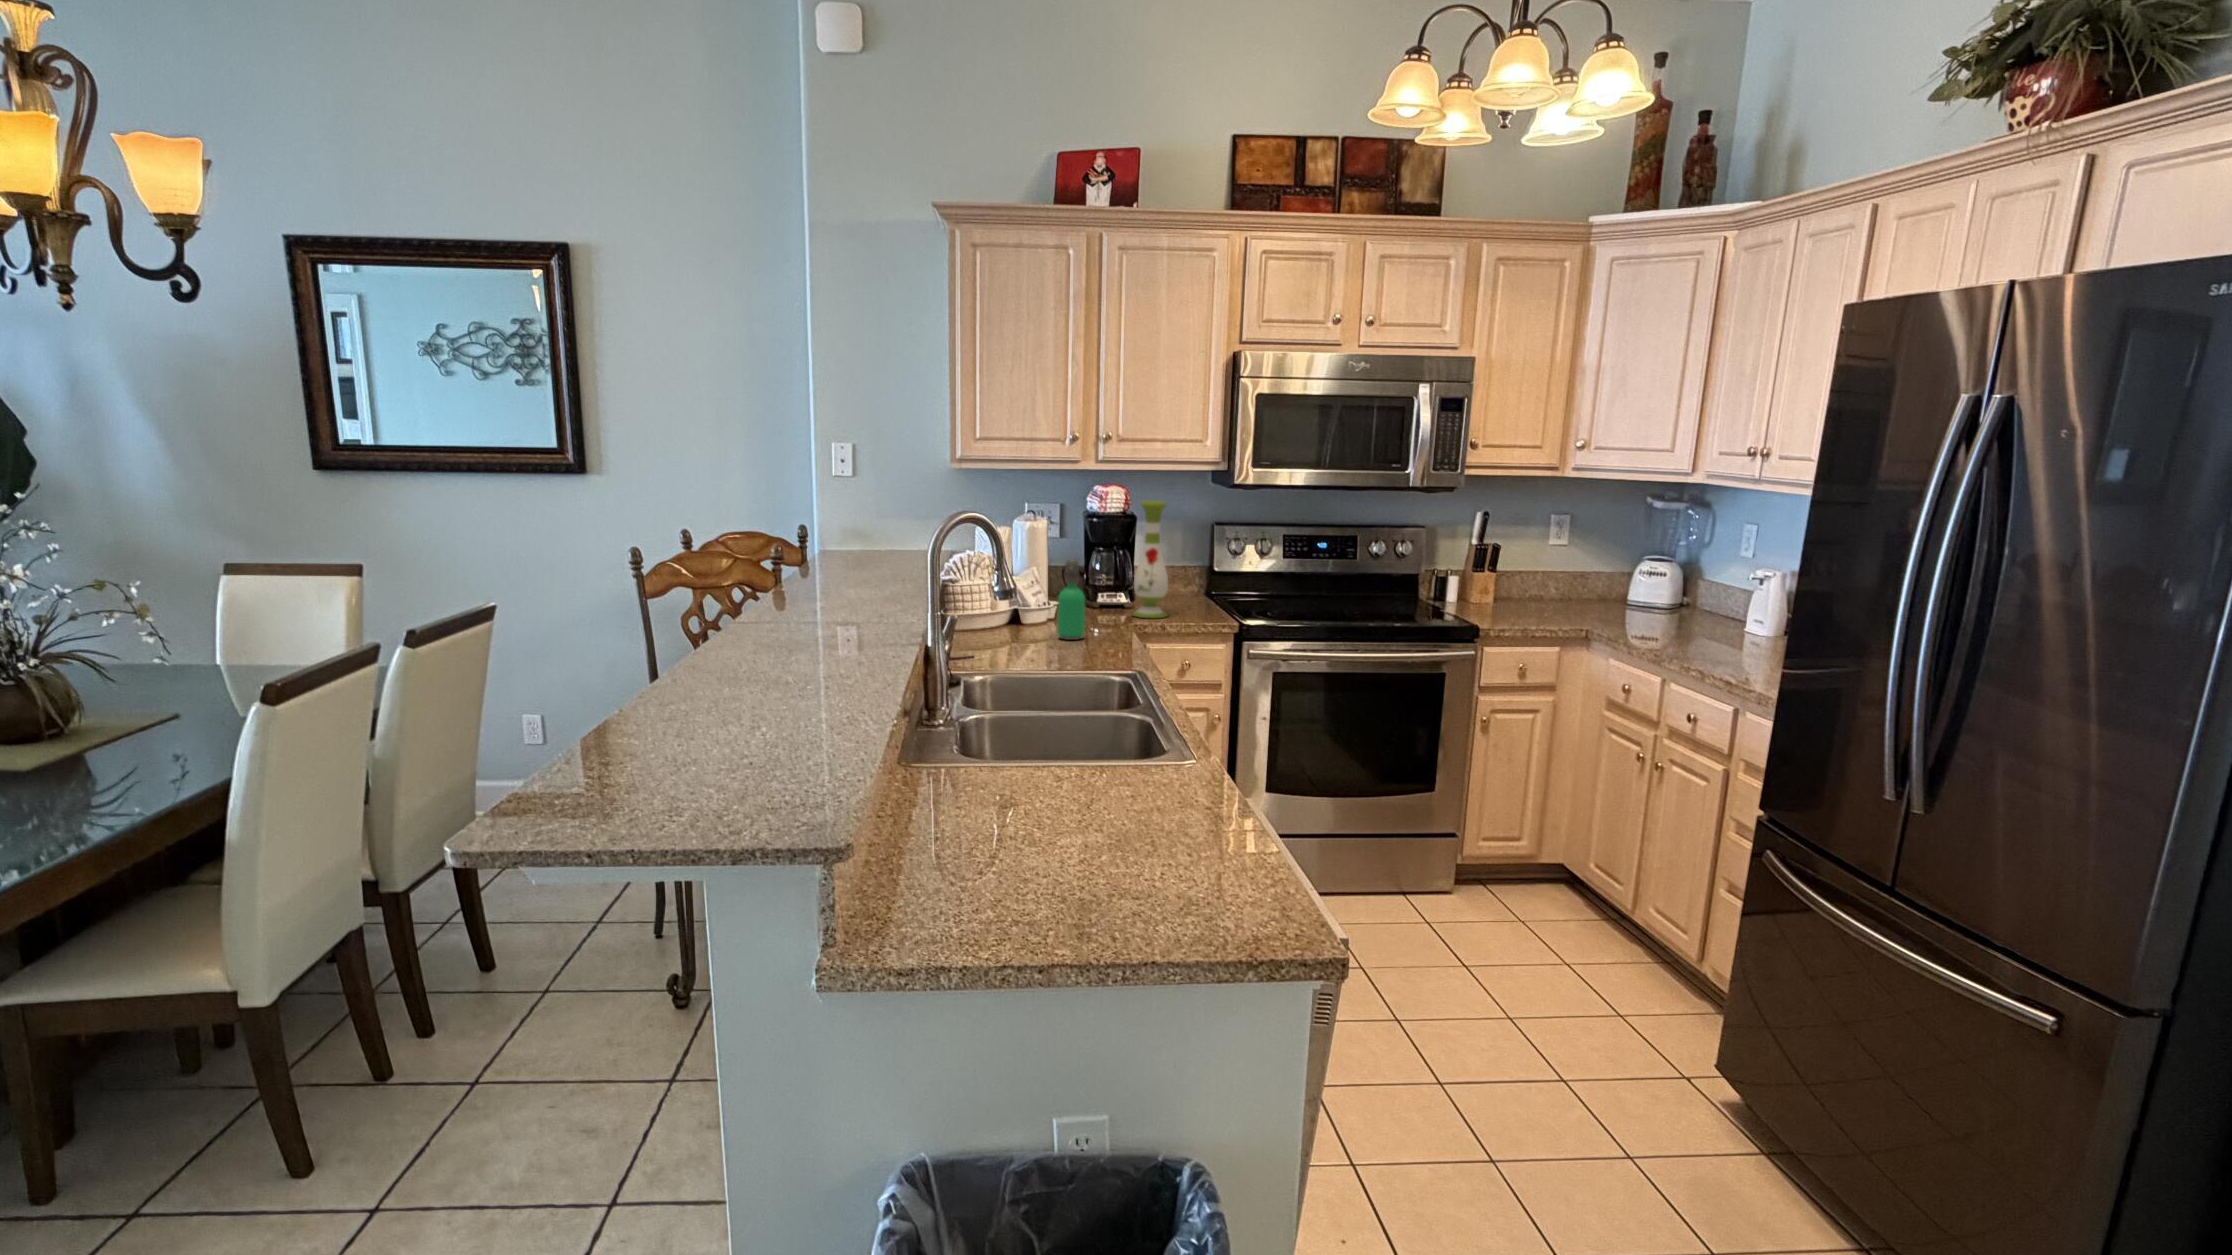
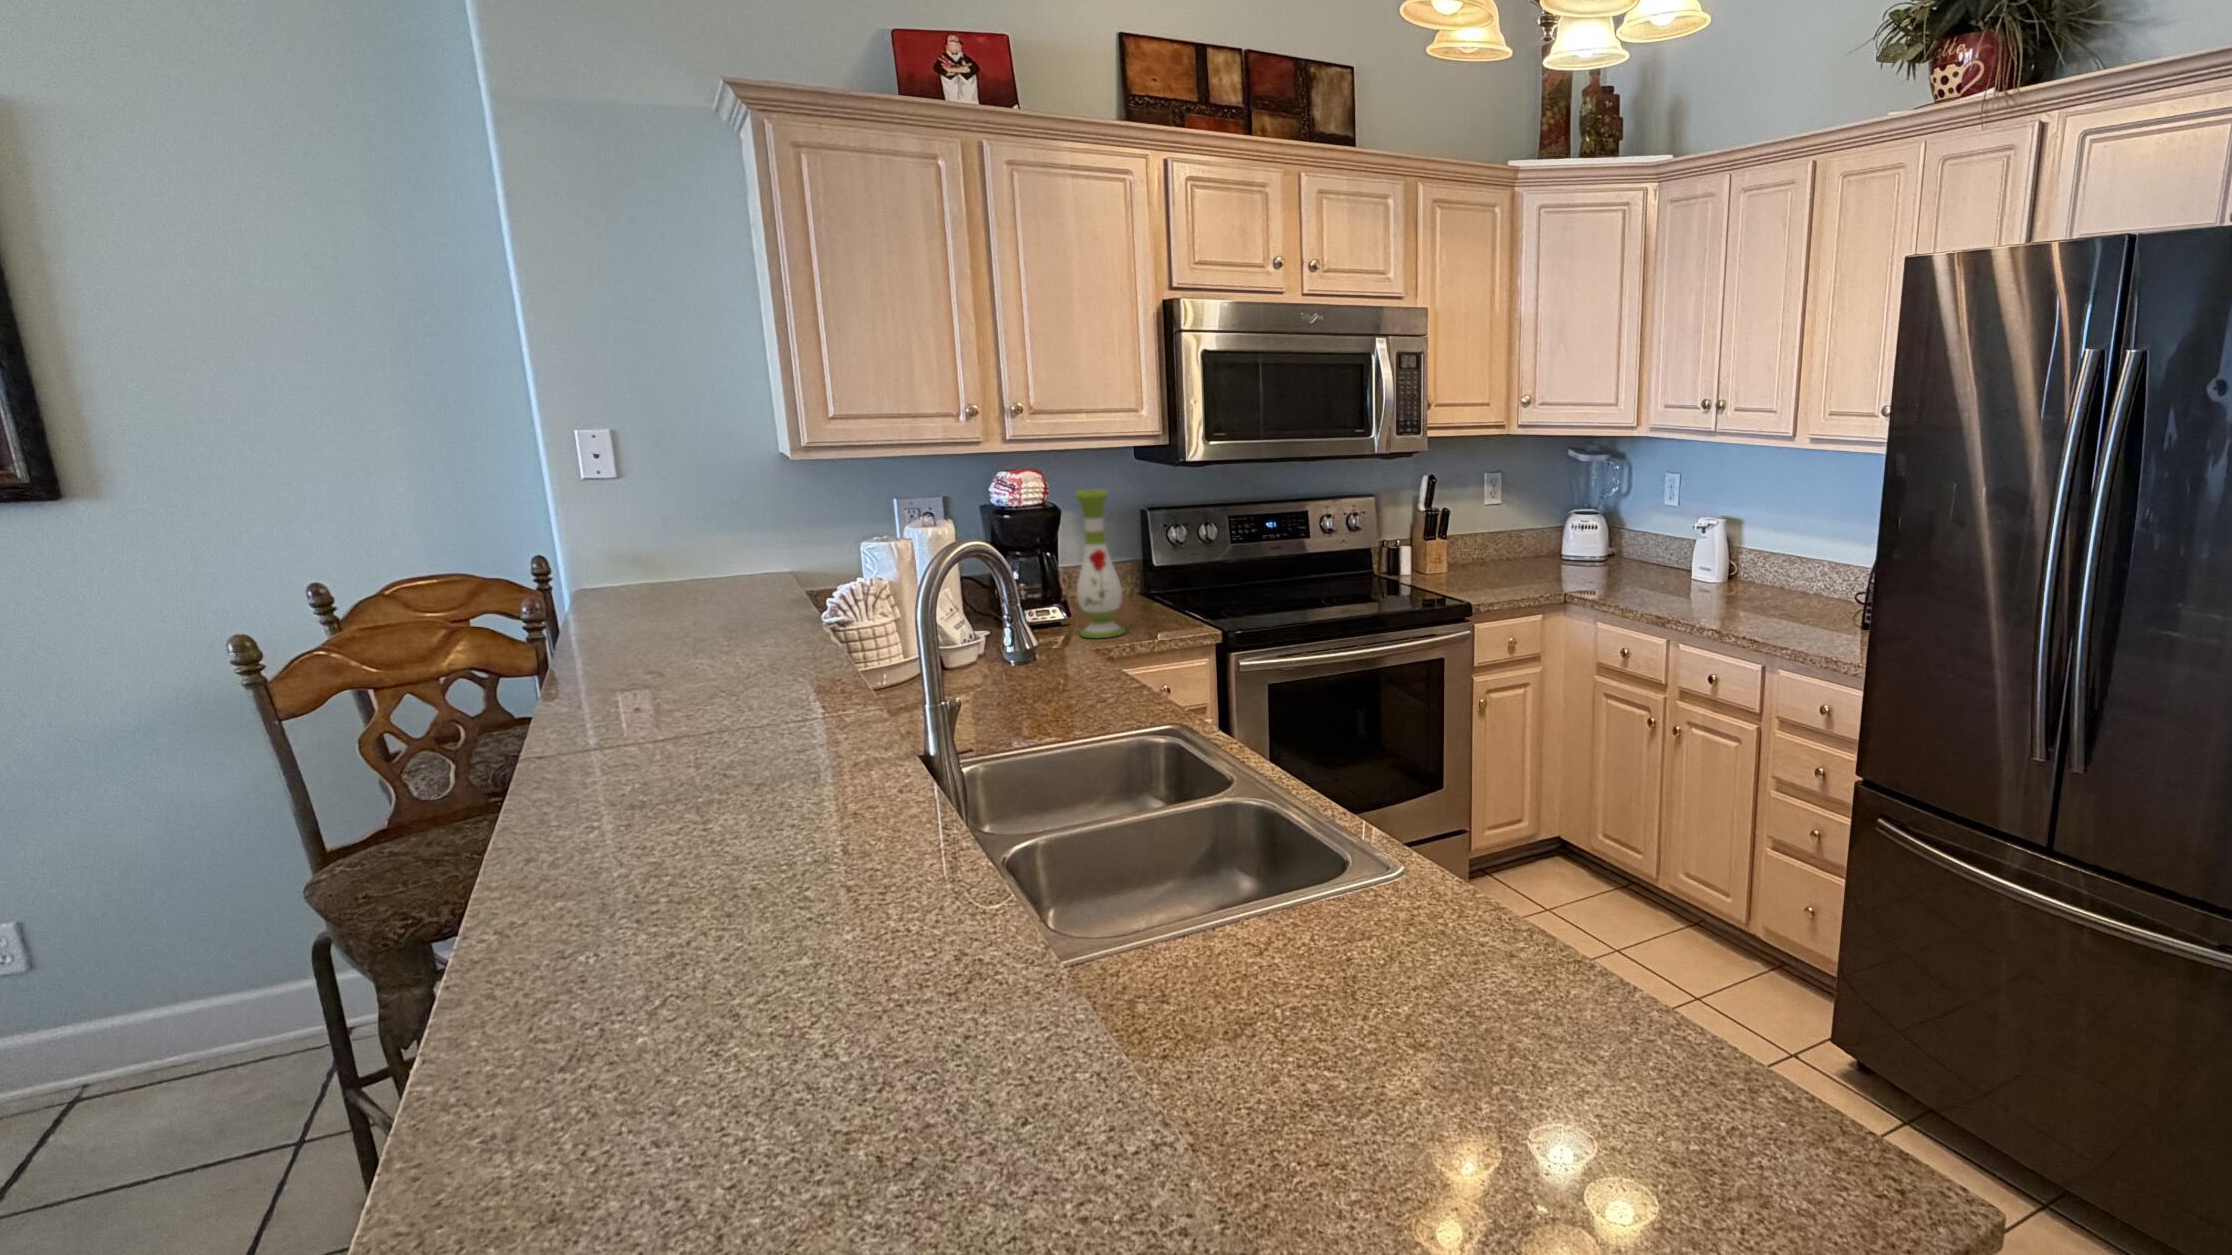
soap dispenser: present [1057,559,1085,640] -> none [994,581,1038,690]

